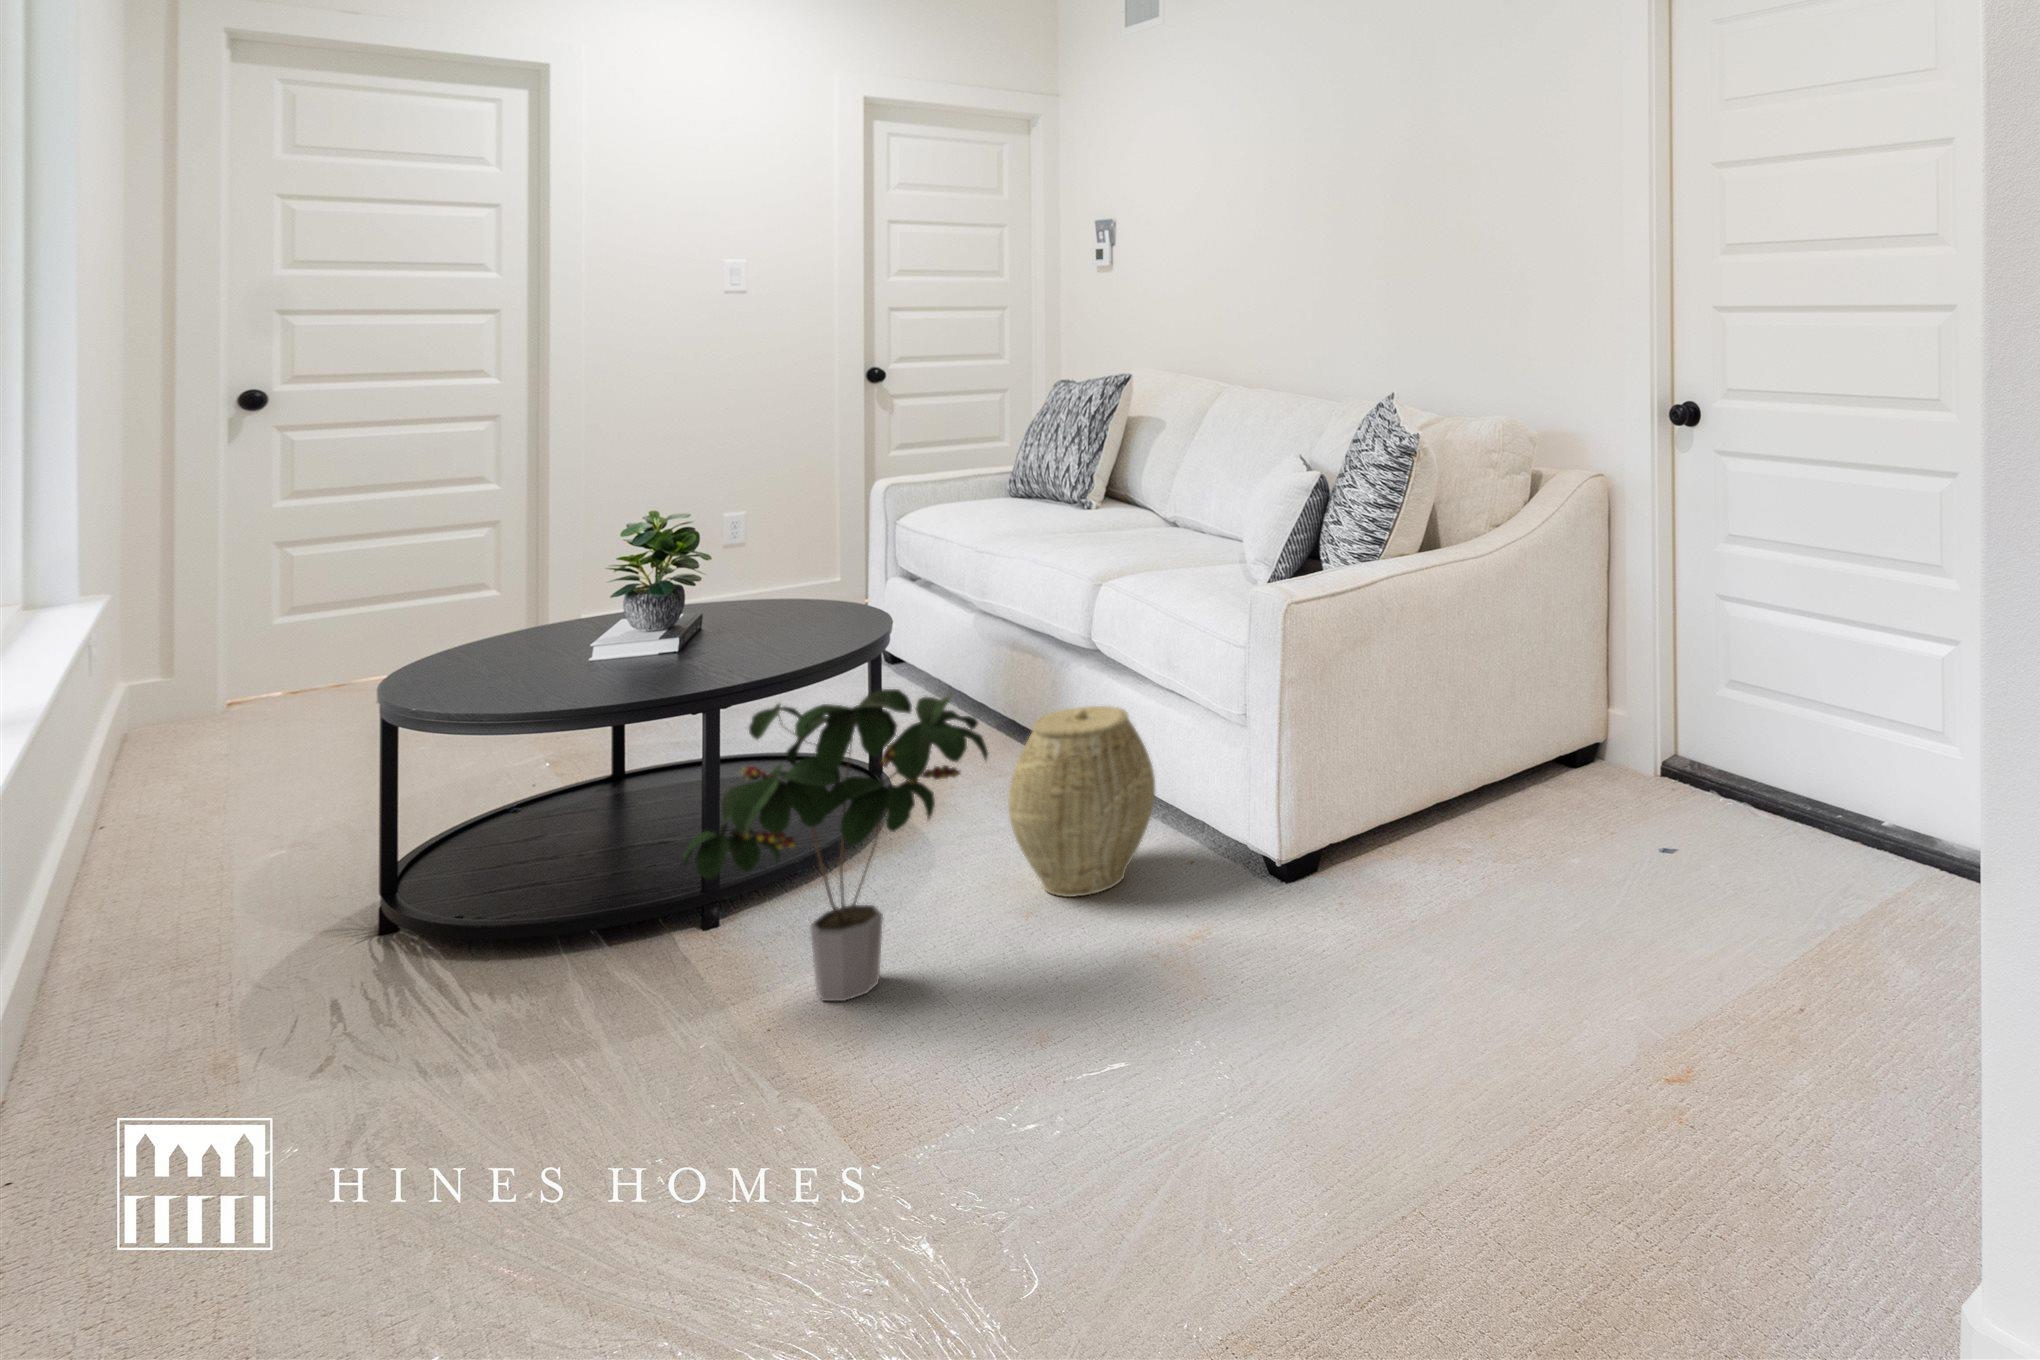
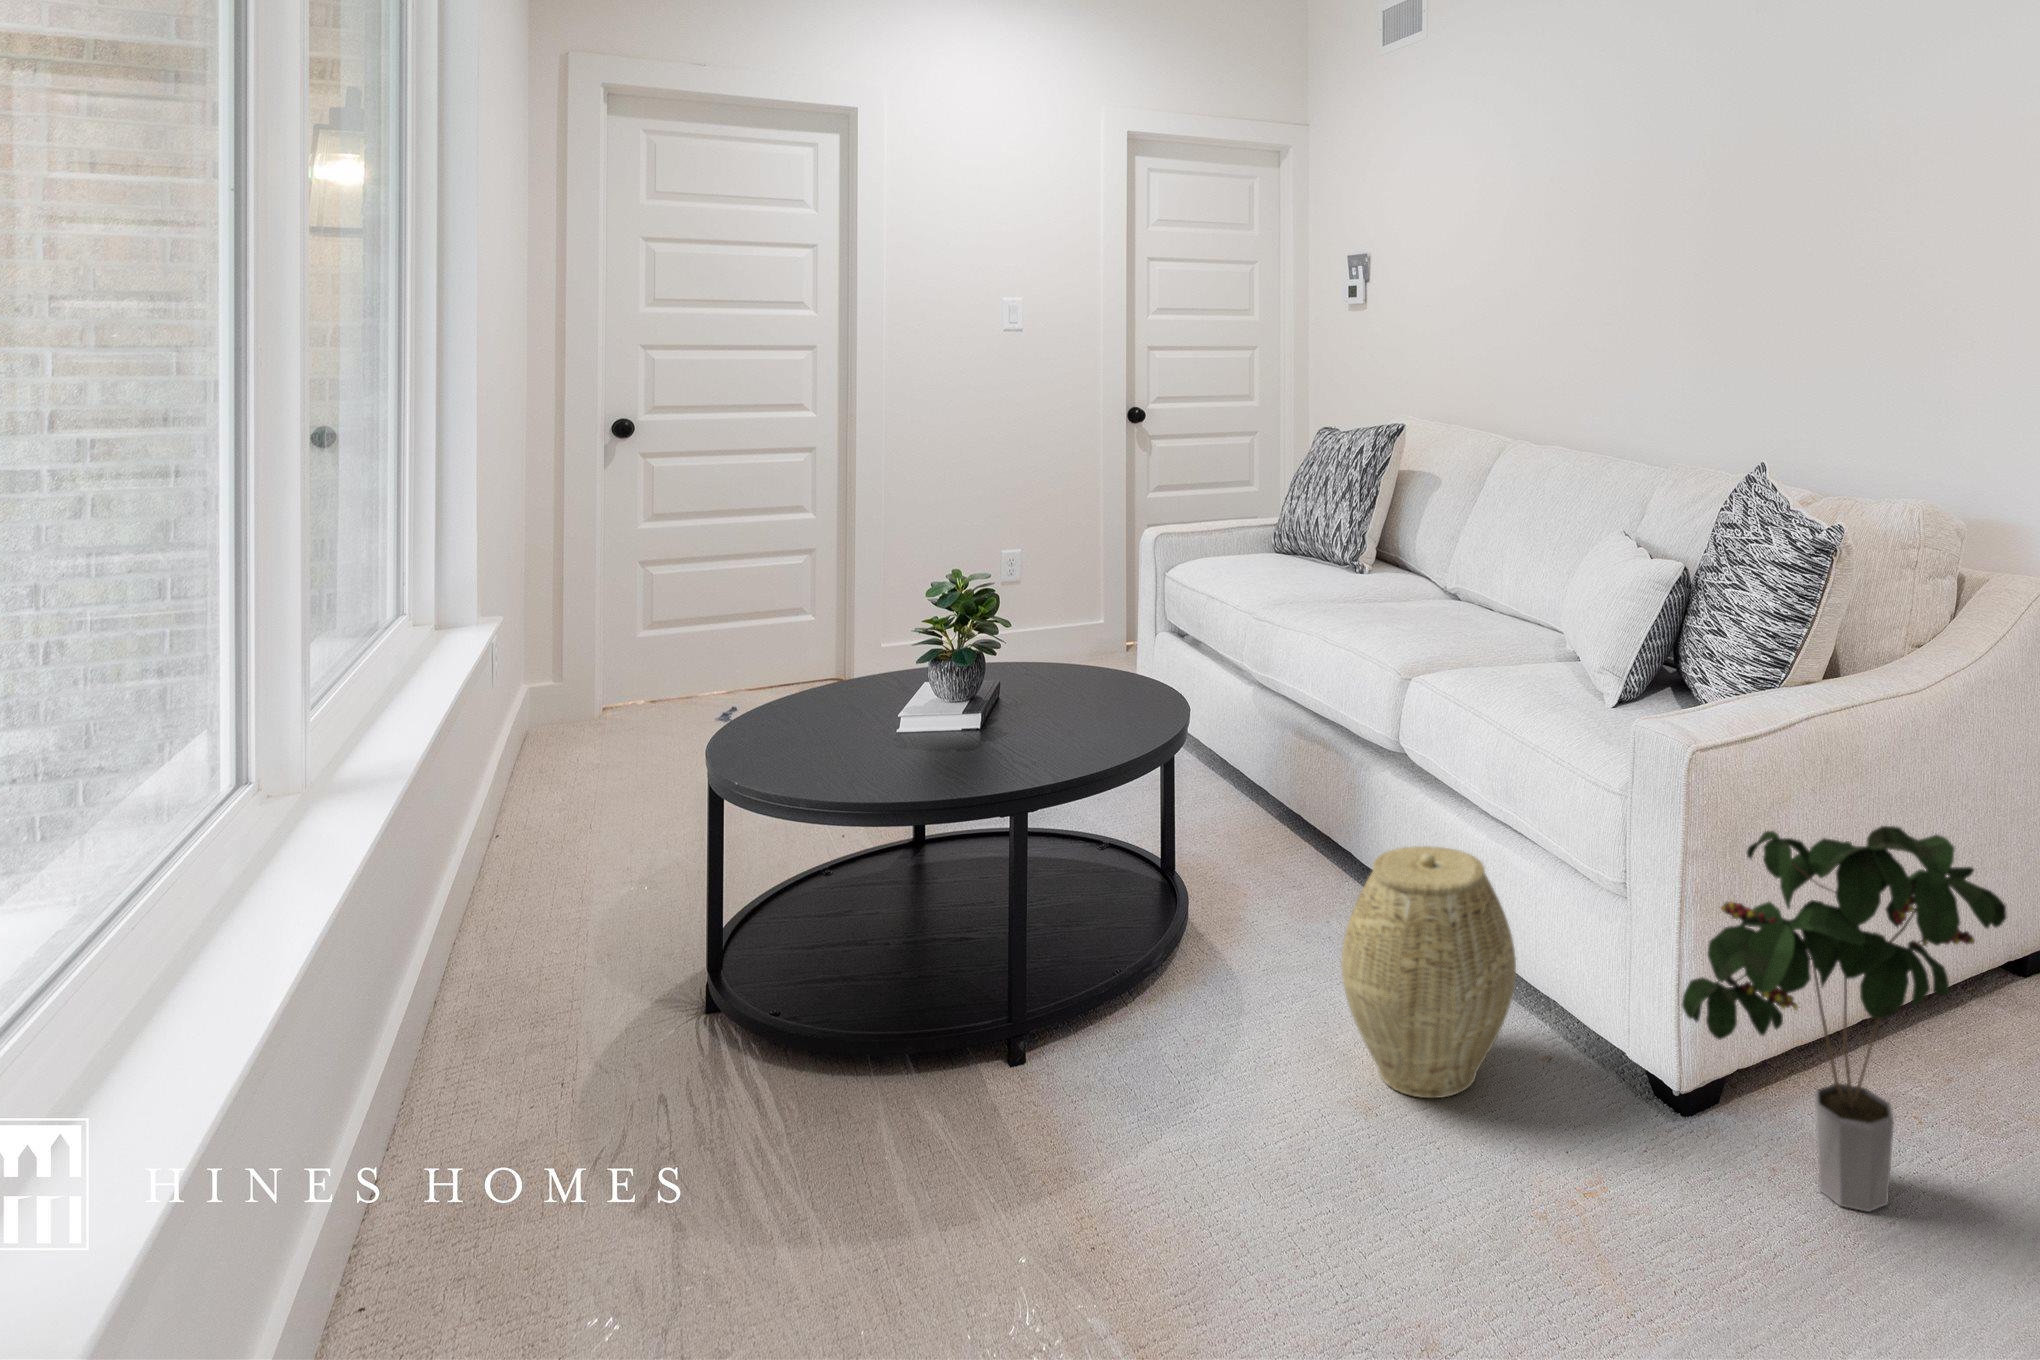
potted plant: present [683,689,988,1001] -> present [1682,826,2007,1212]

